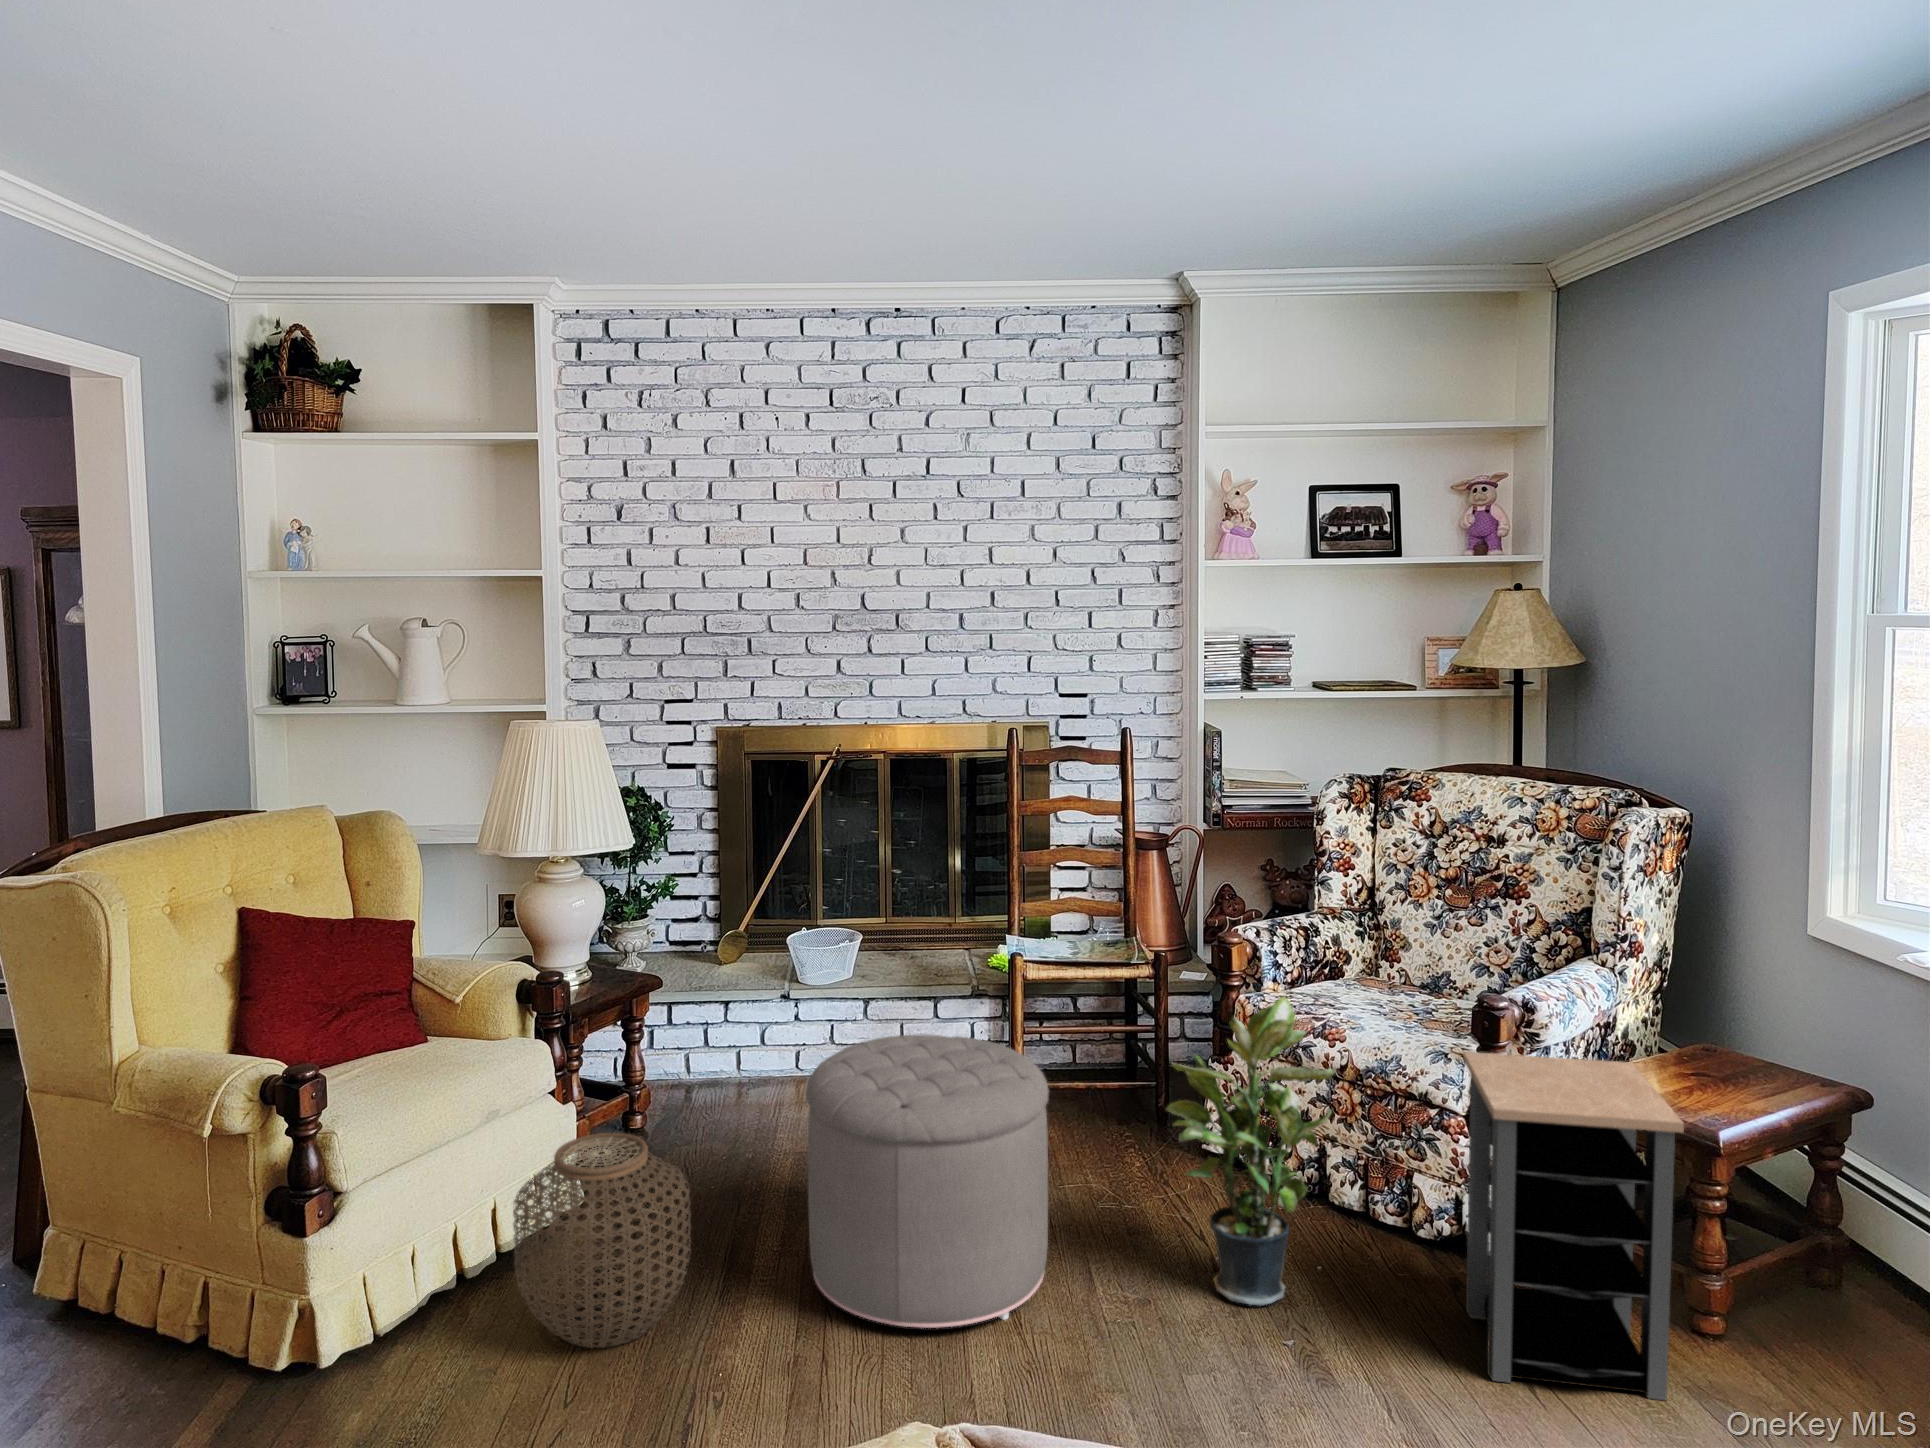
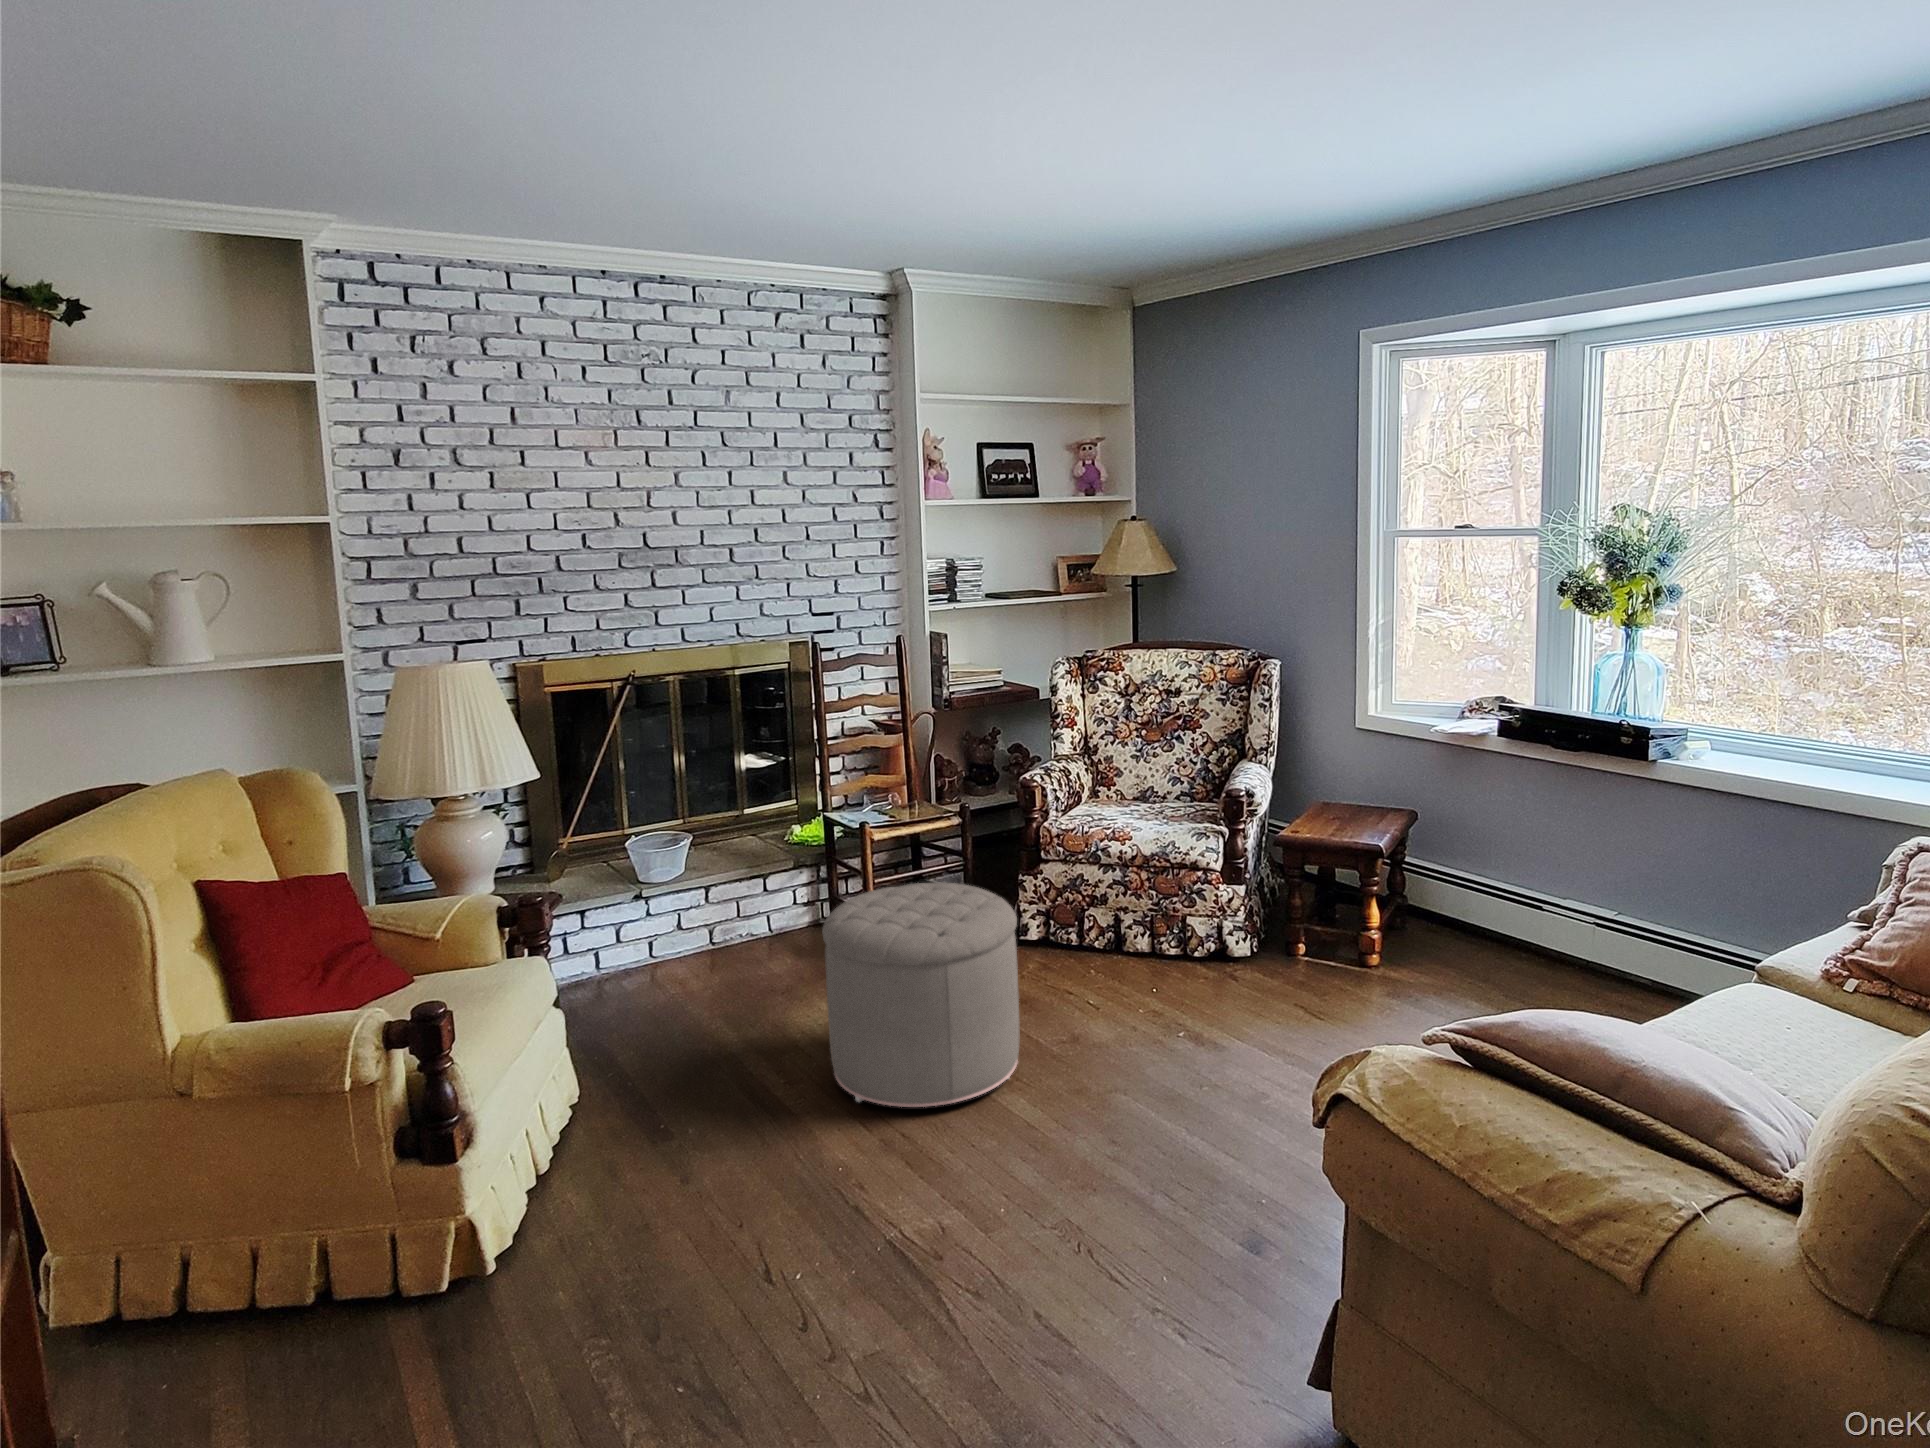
potted plant: present [1166,997,1336,1306] -> none [1073,806,1191,1024]
side table: present [1463,1052,1684,1400] -> none [1249,811,1399,1020]
woven basket: present [513,1133,691,1348] -> none [625,1015,786,1202]

